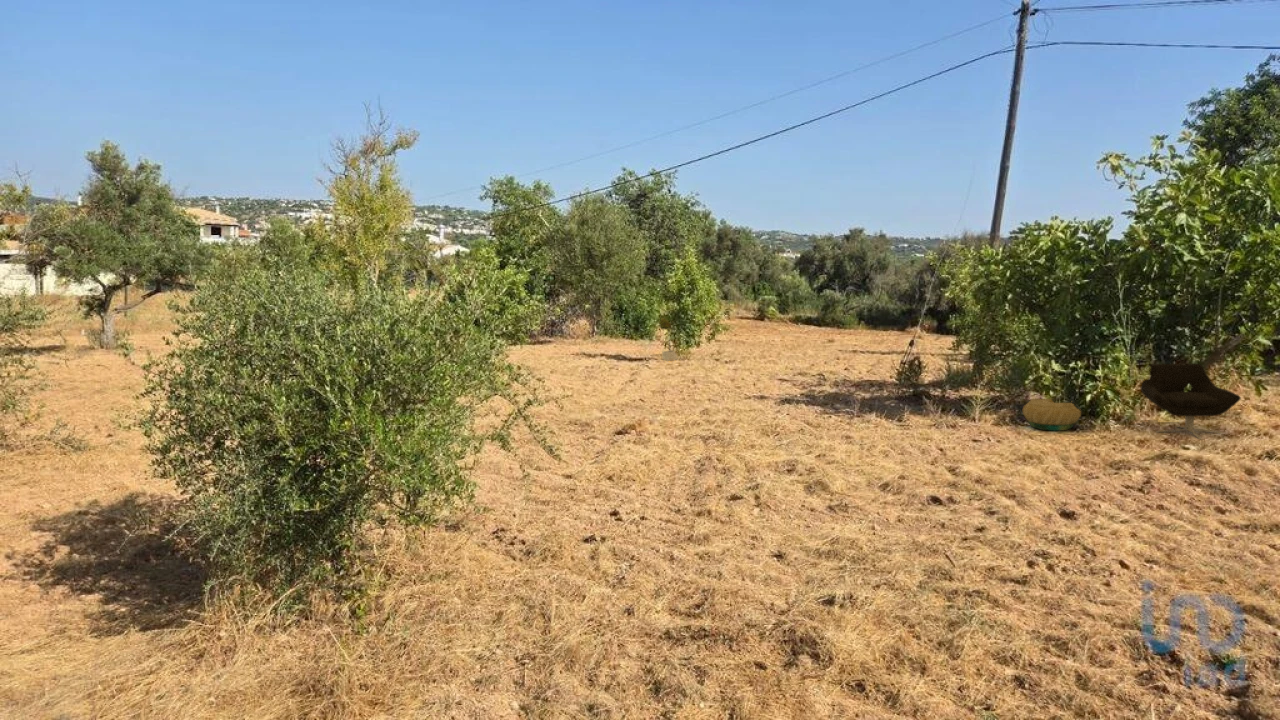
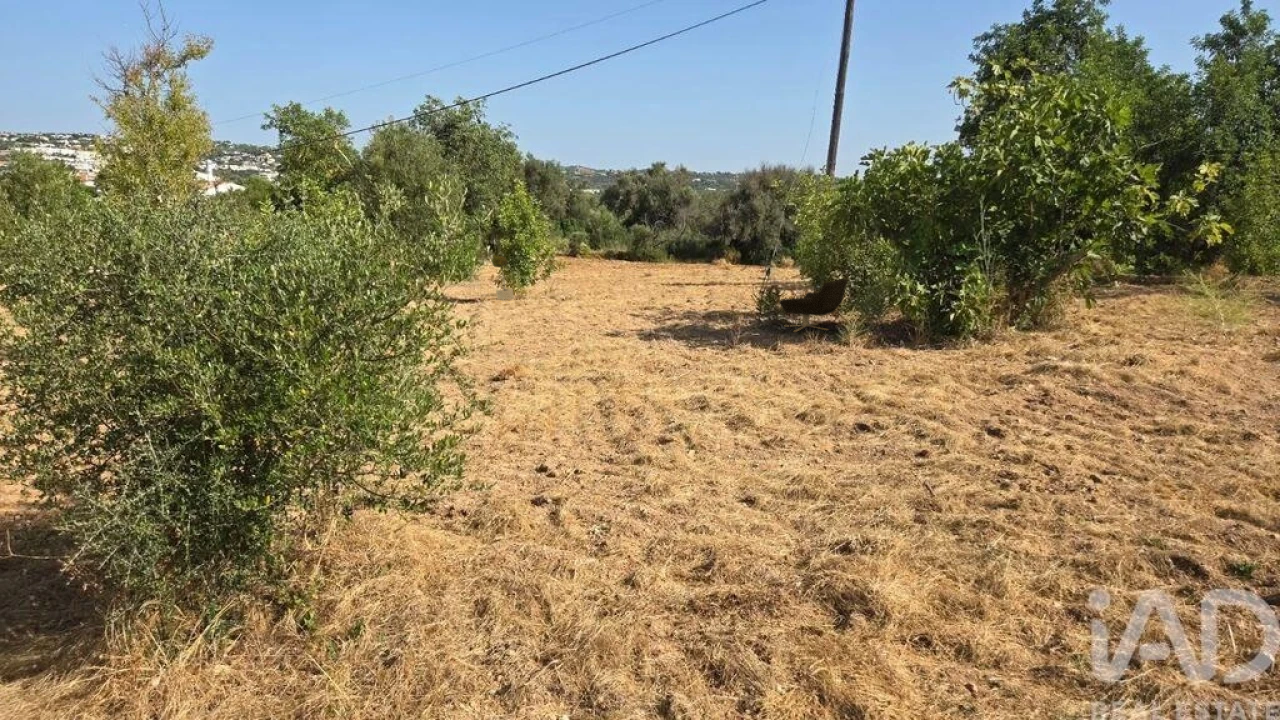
lounge chair: present [1141,364,1241,440] -> present [779,279,847,331]
basket: present [1023,398,1081,431] -> none [894,319,948,349]

